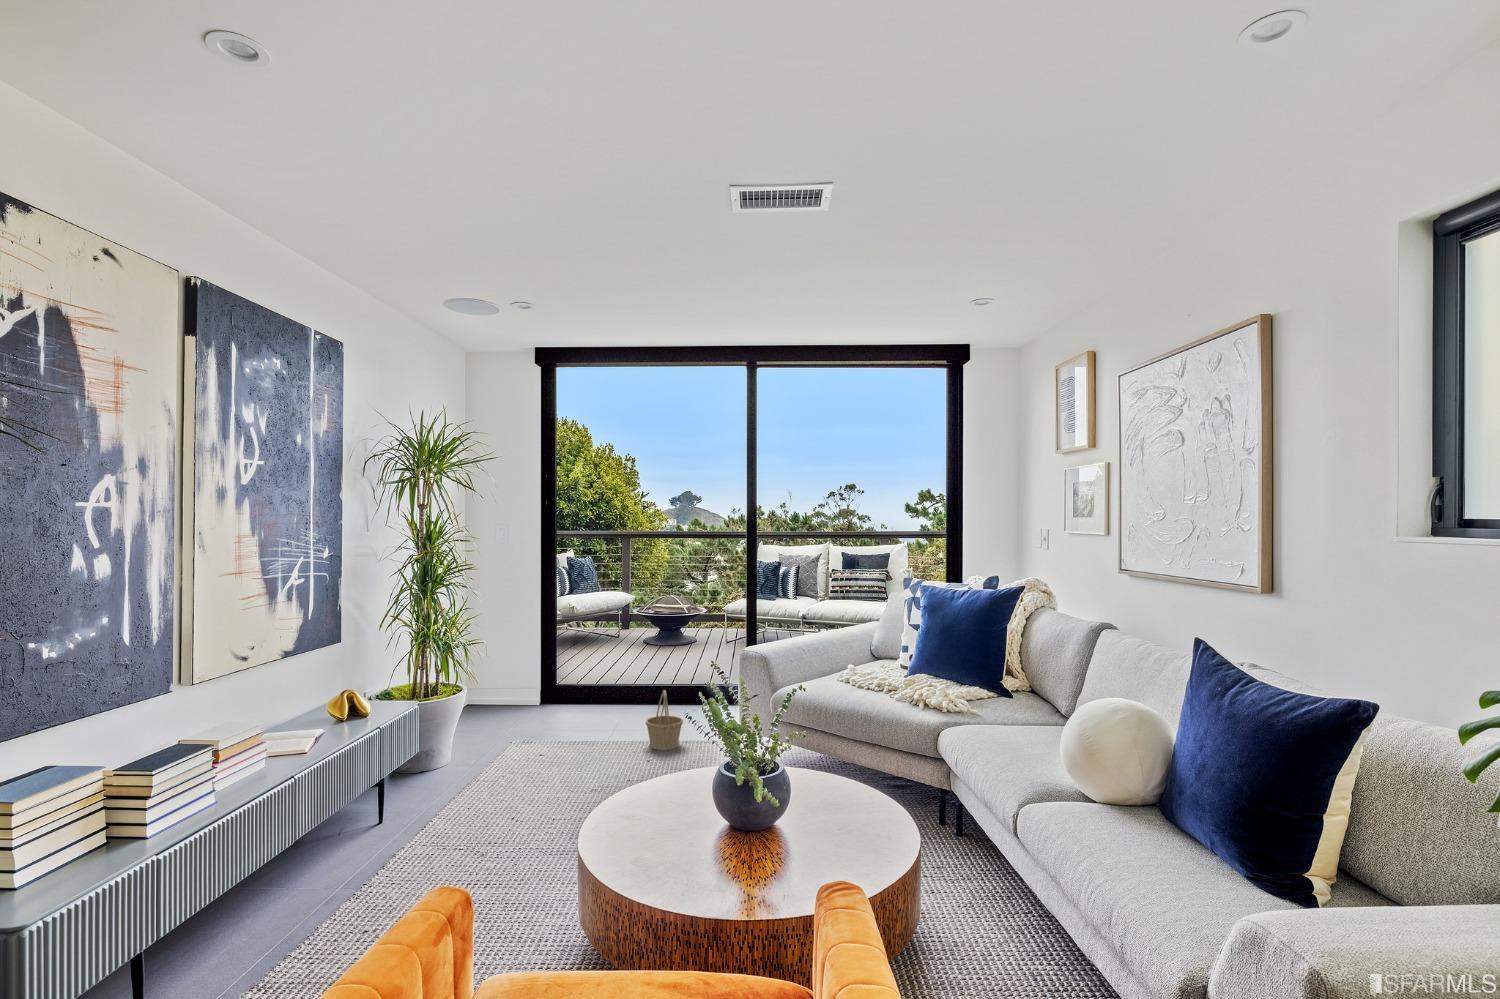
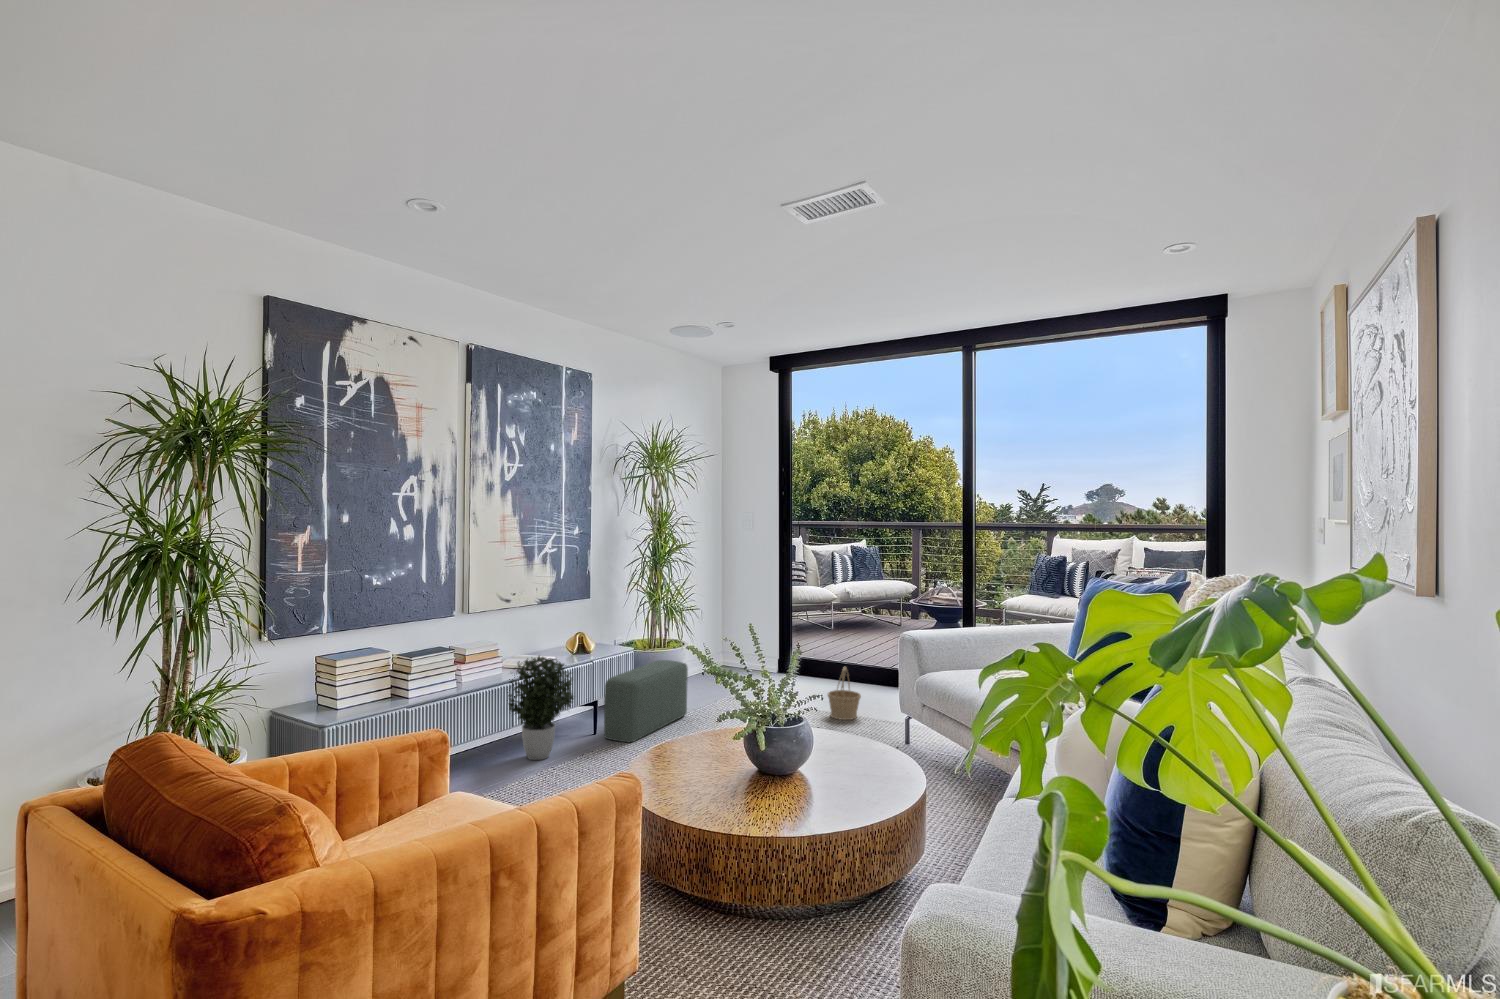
pouf: none [403,710,486,829] -> present [604,660,688,742]
potted plant: none [264,731,384,885] -> present [507,656,574,760]

